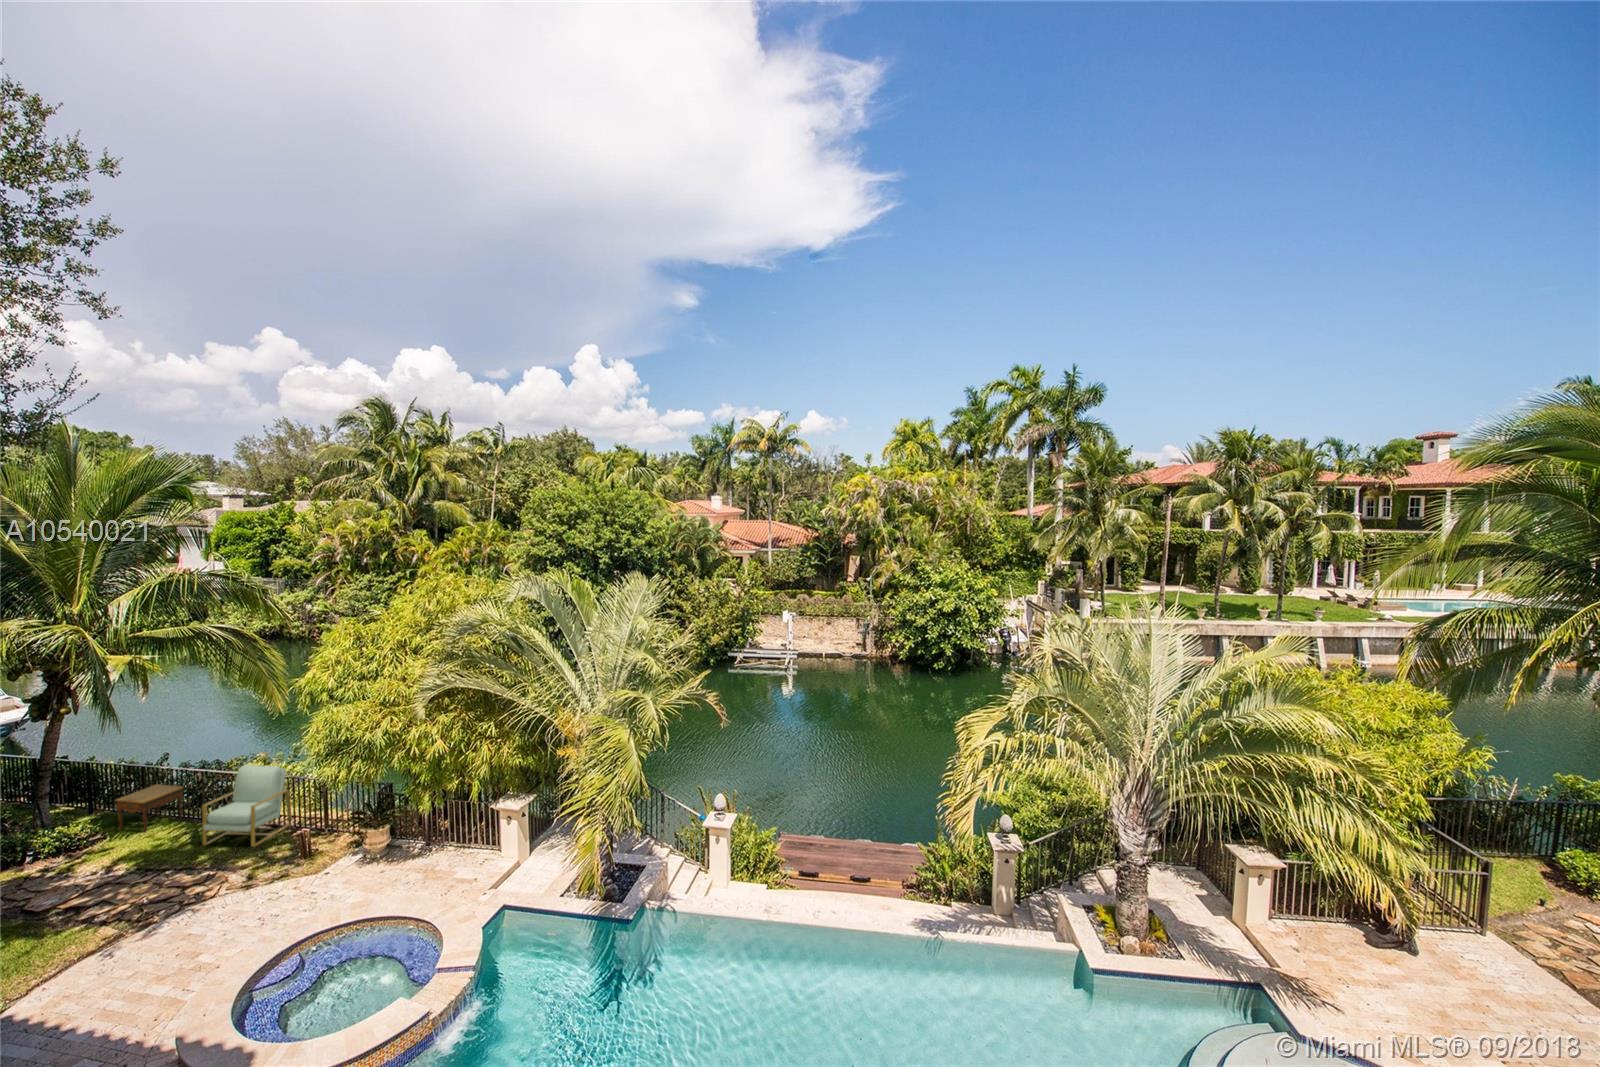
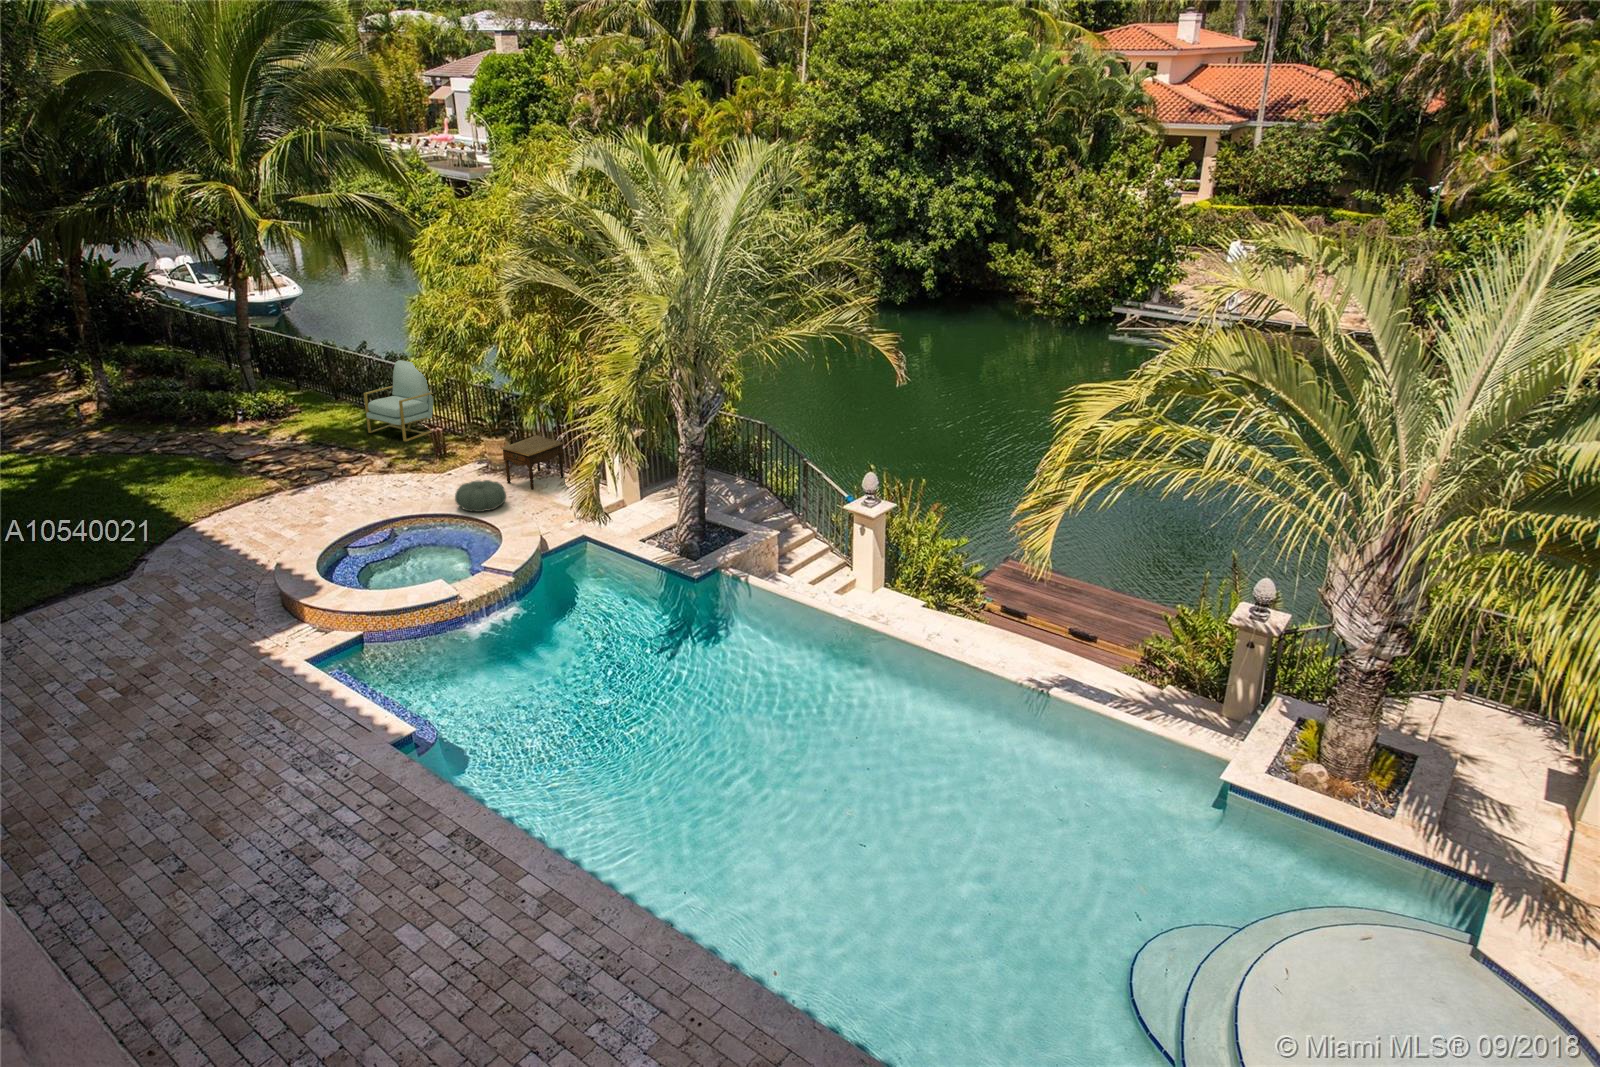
side table: present [116,784,184,832] -> present [501,435,565,490]
pouf: none [361,870,416,908] -> present [455,480,506,512]

